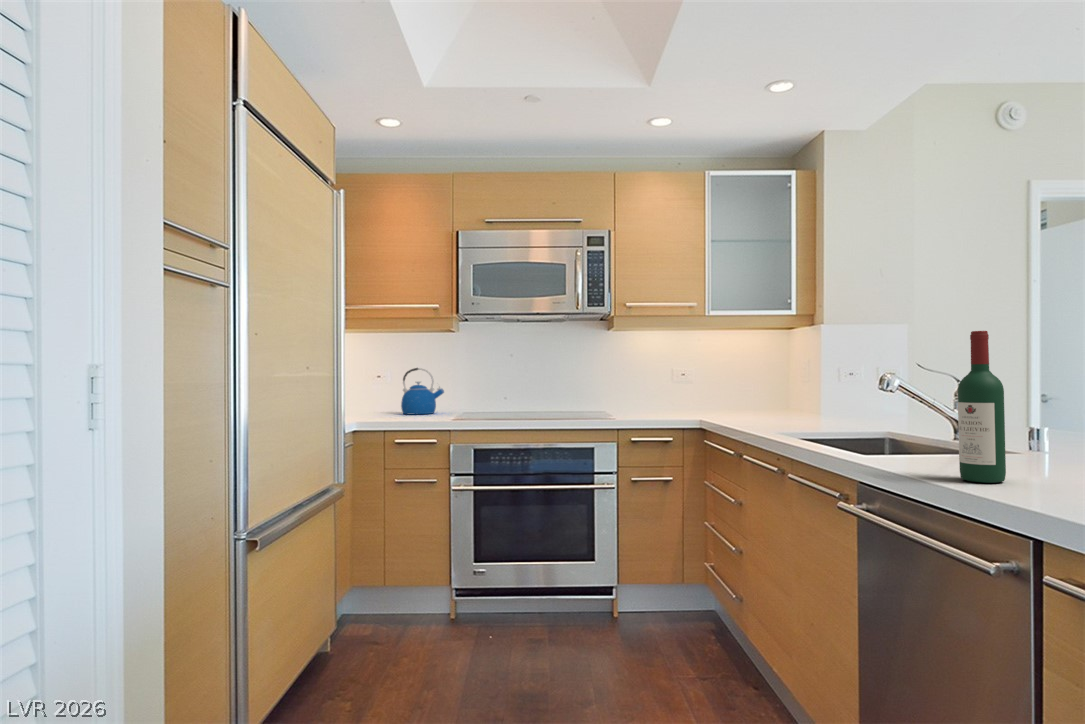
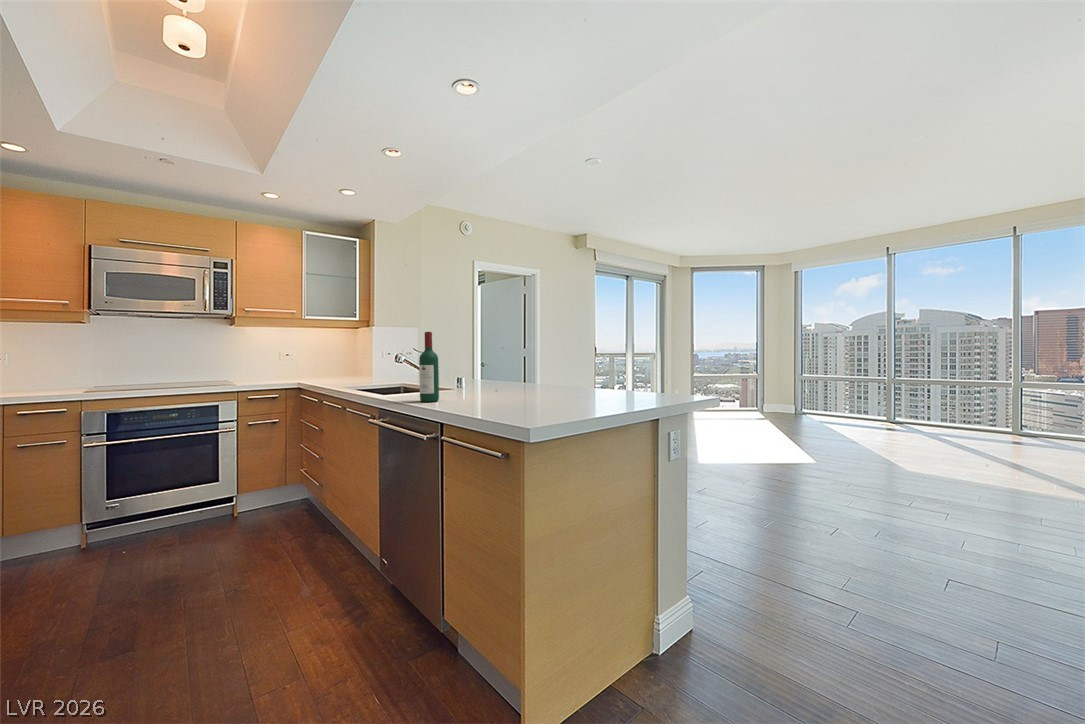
kettle: present [401,368,444,414] -> none [20,351,72,390]

